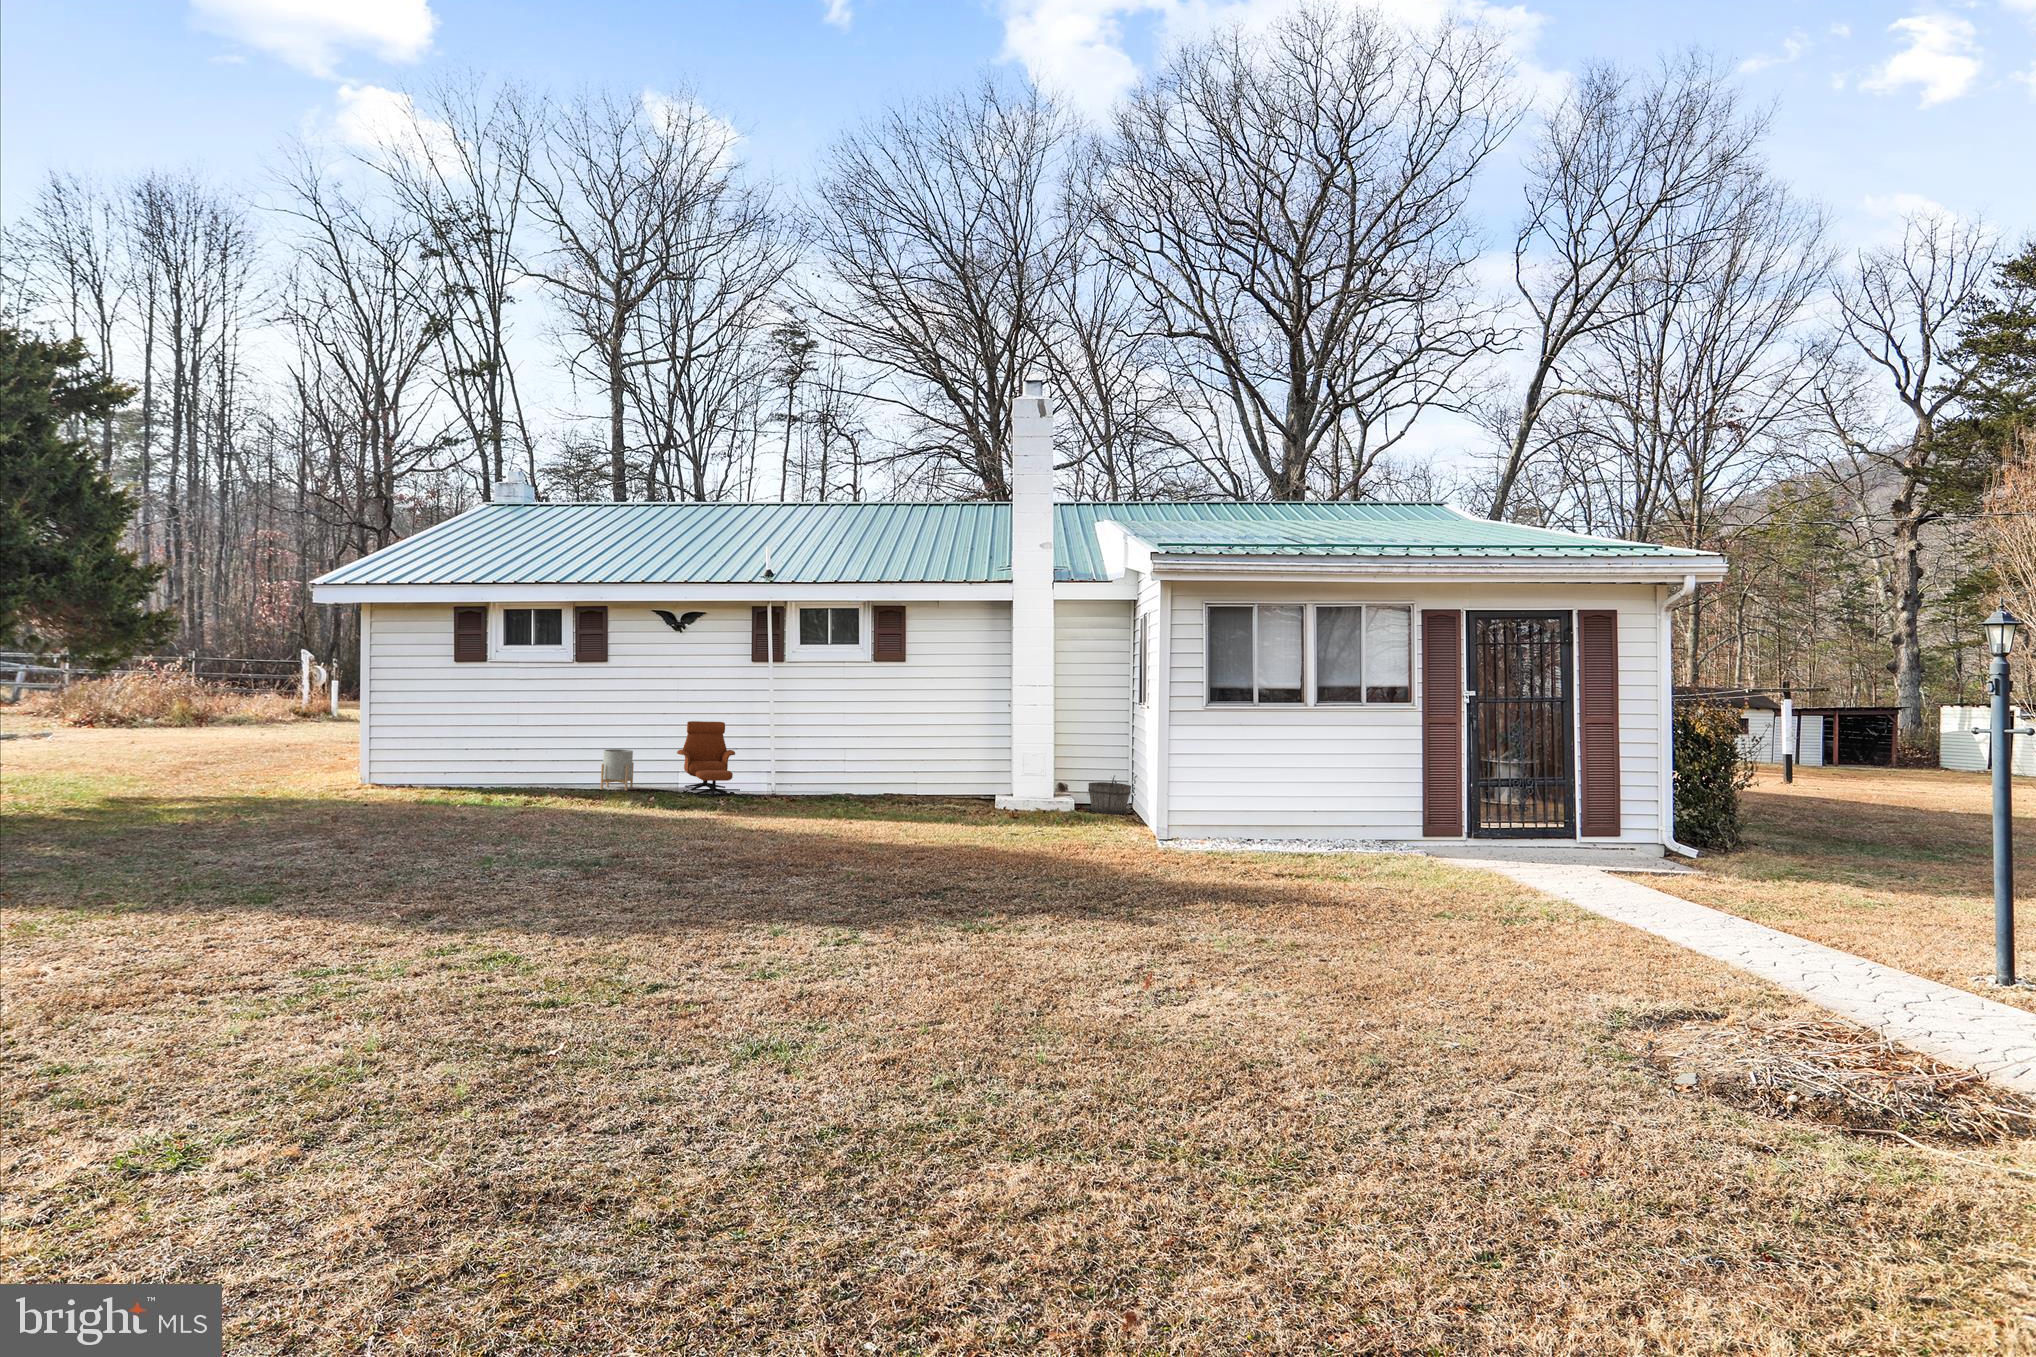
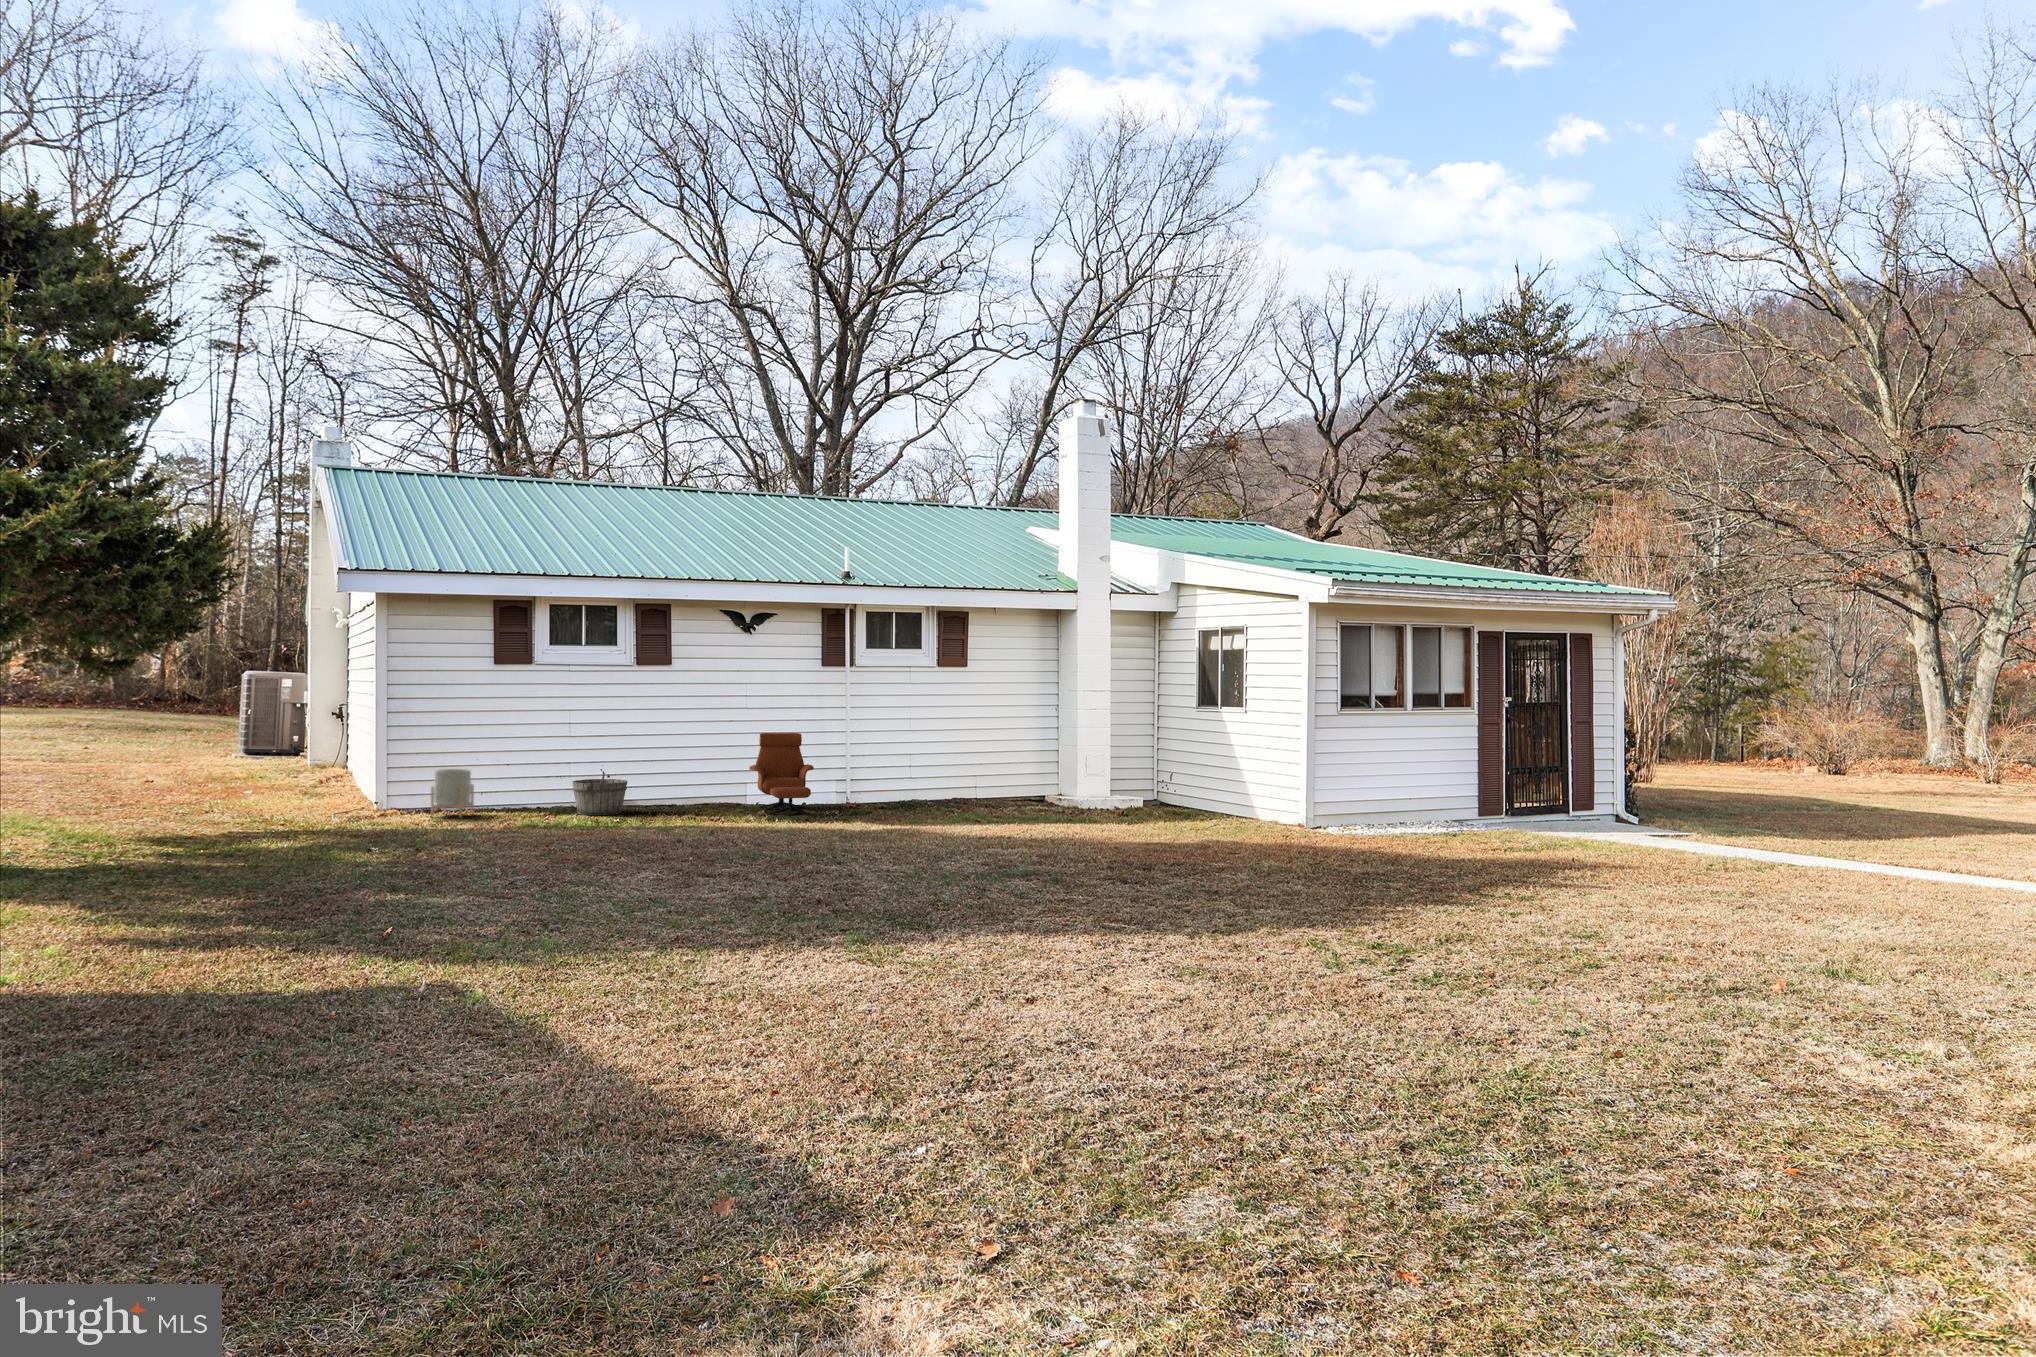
planter: present [600,749,634,791] -> present [431,769,474,817]
wooden bucket: present [1088,775,1131,814] -> present [572,769,627,815]

